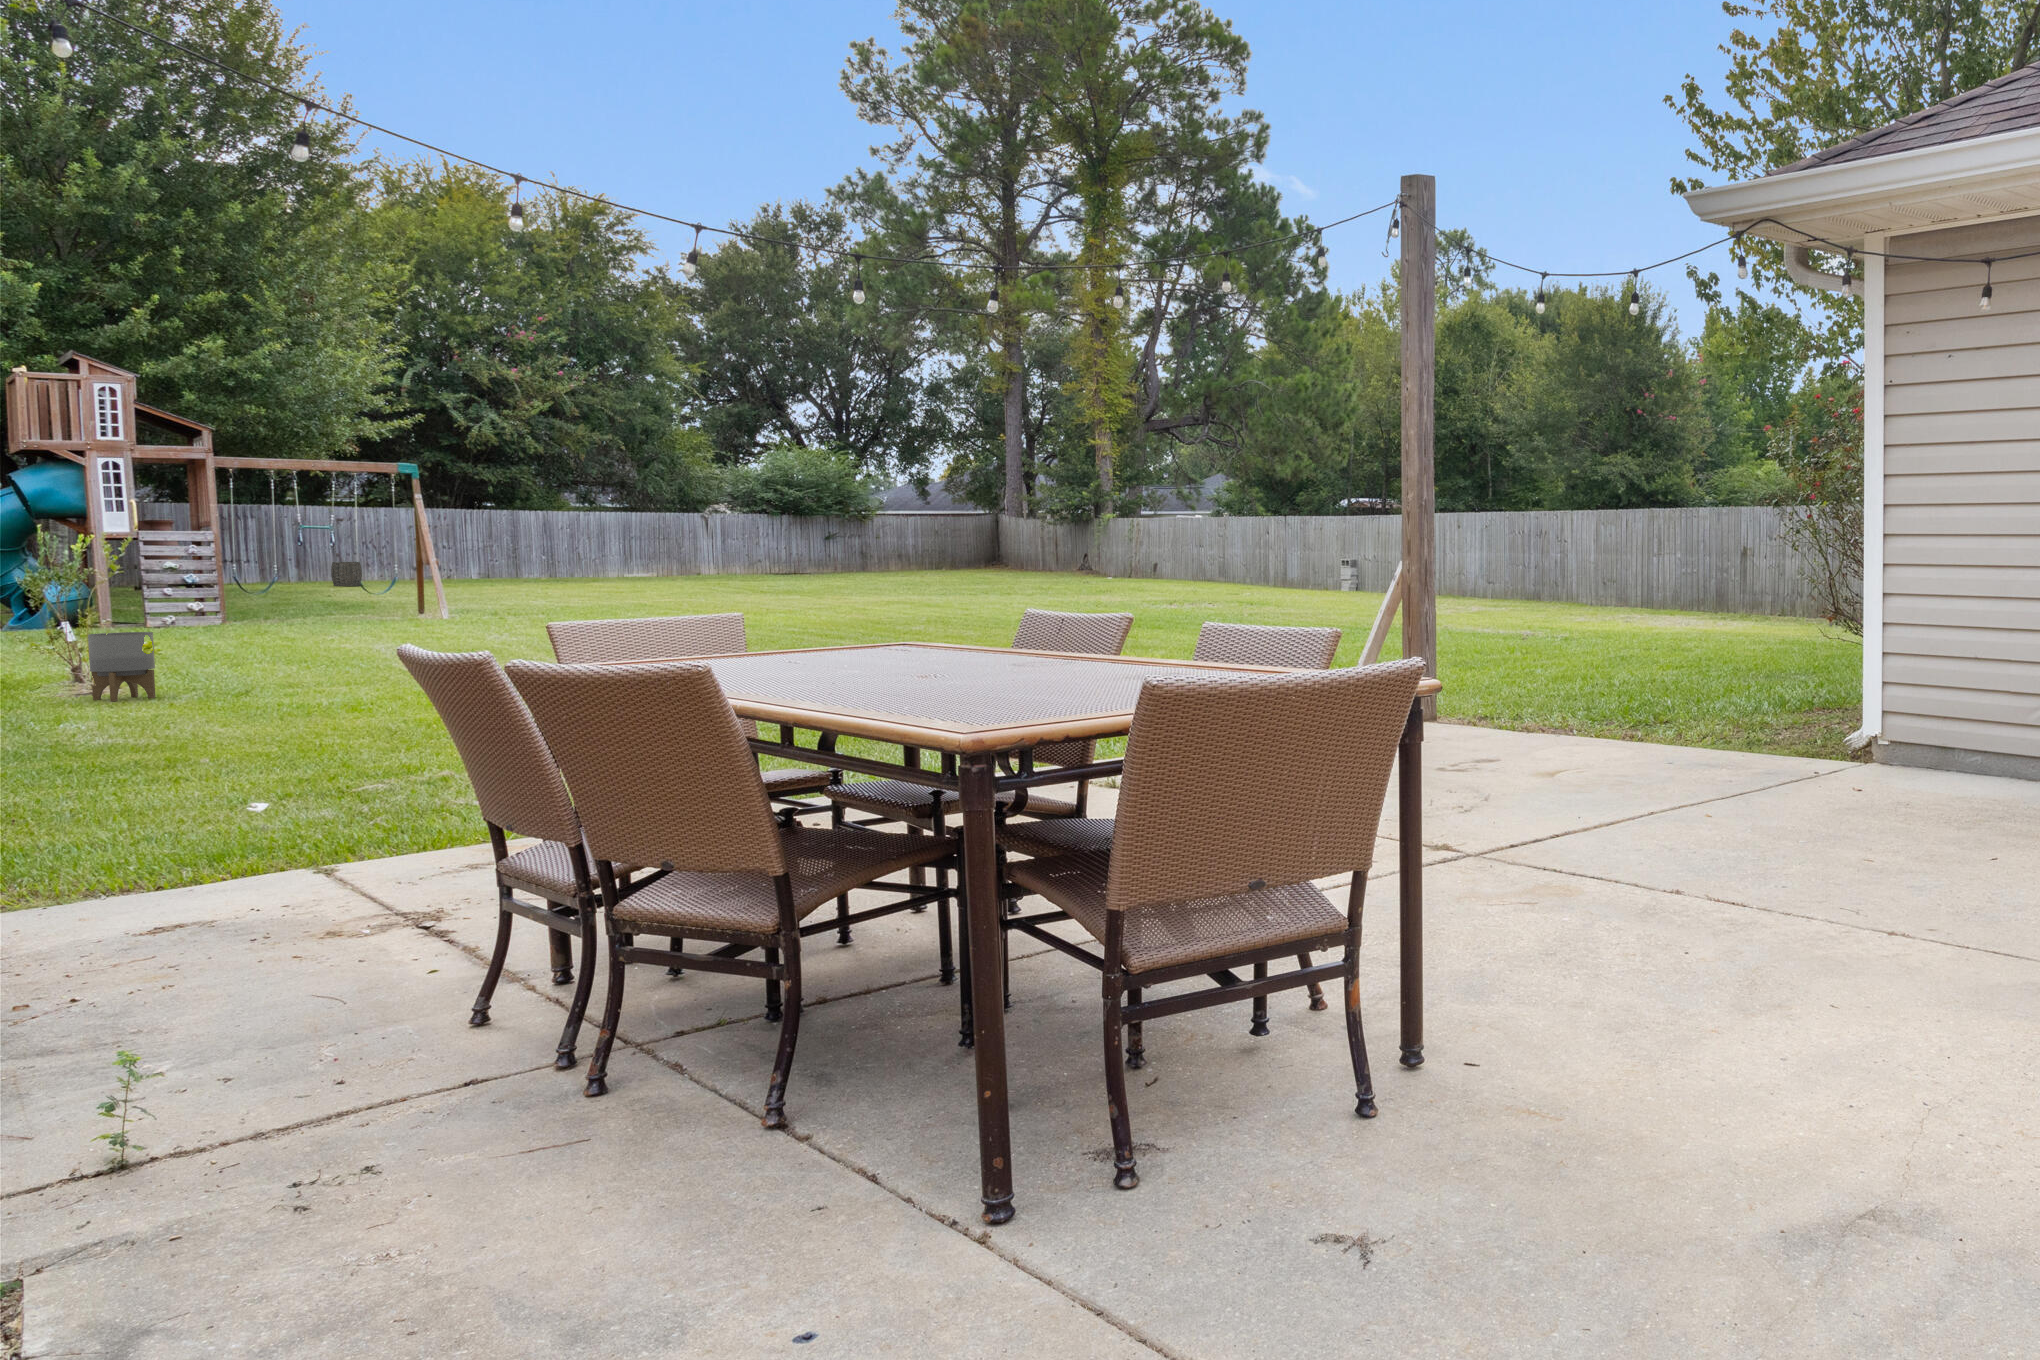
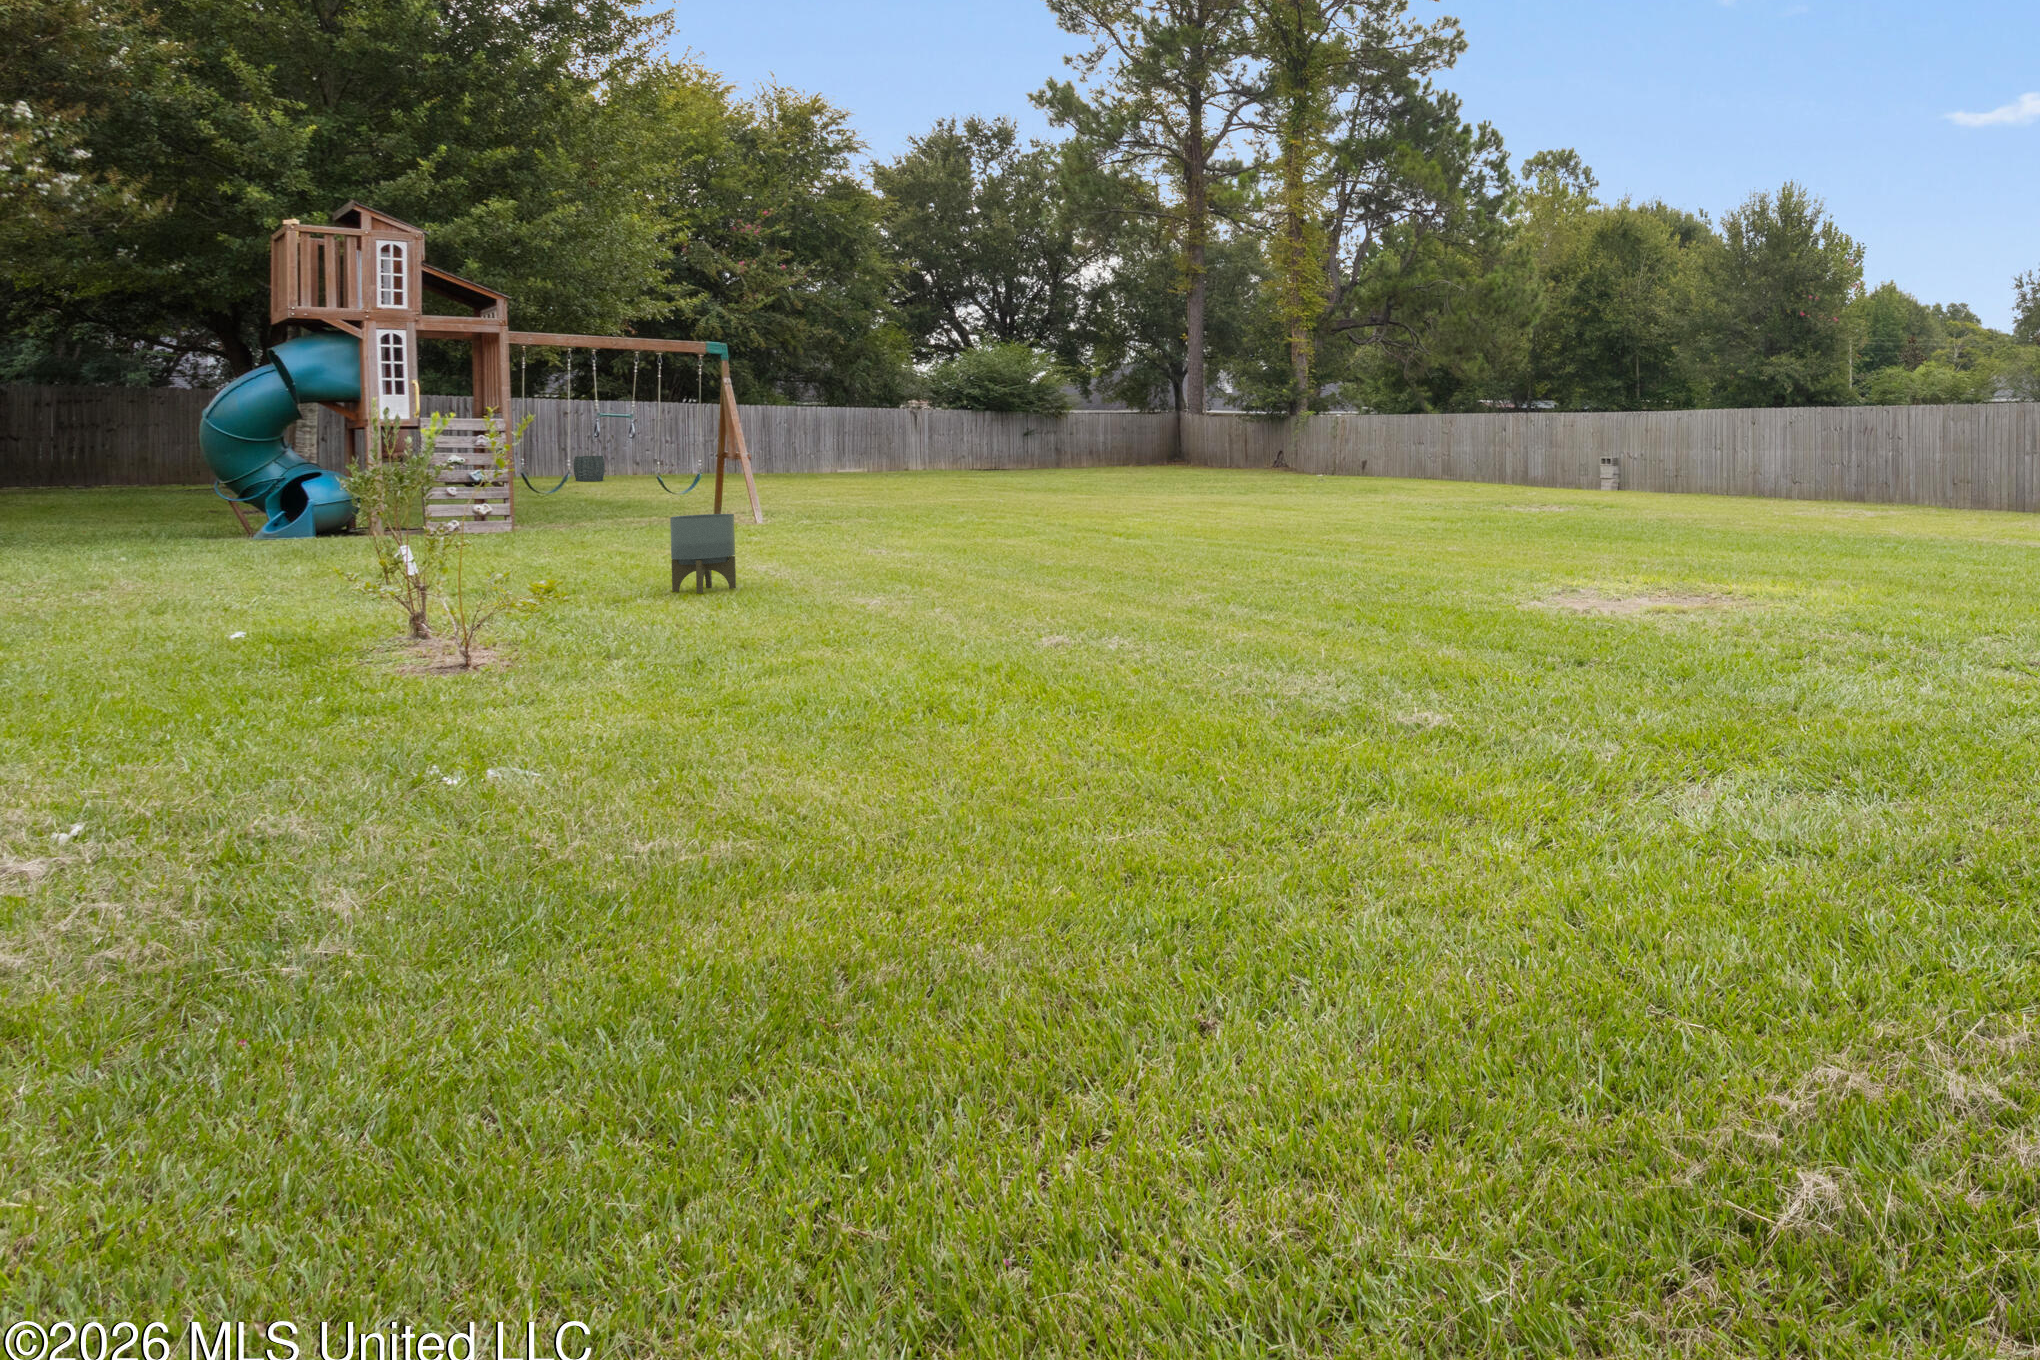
planter: present [88,632,155,702] -> present [670,514,736,593]

